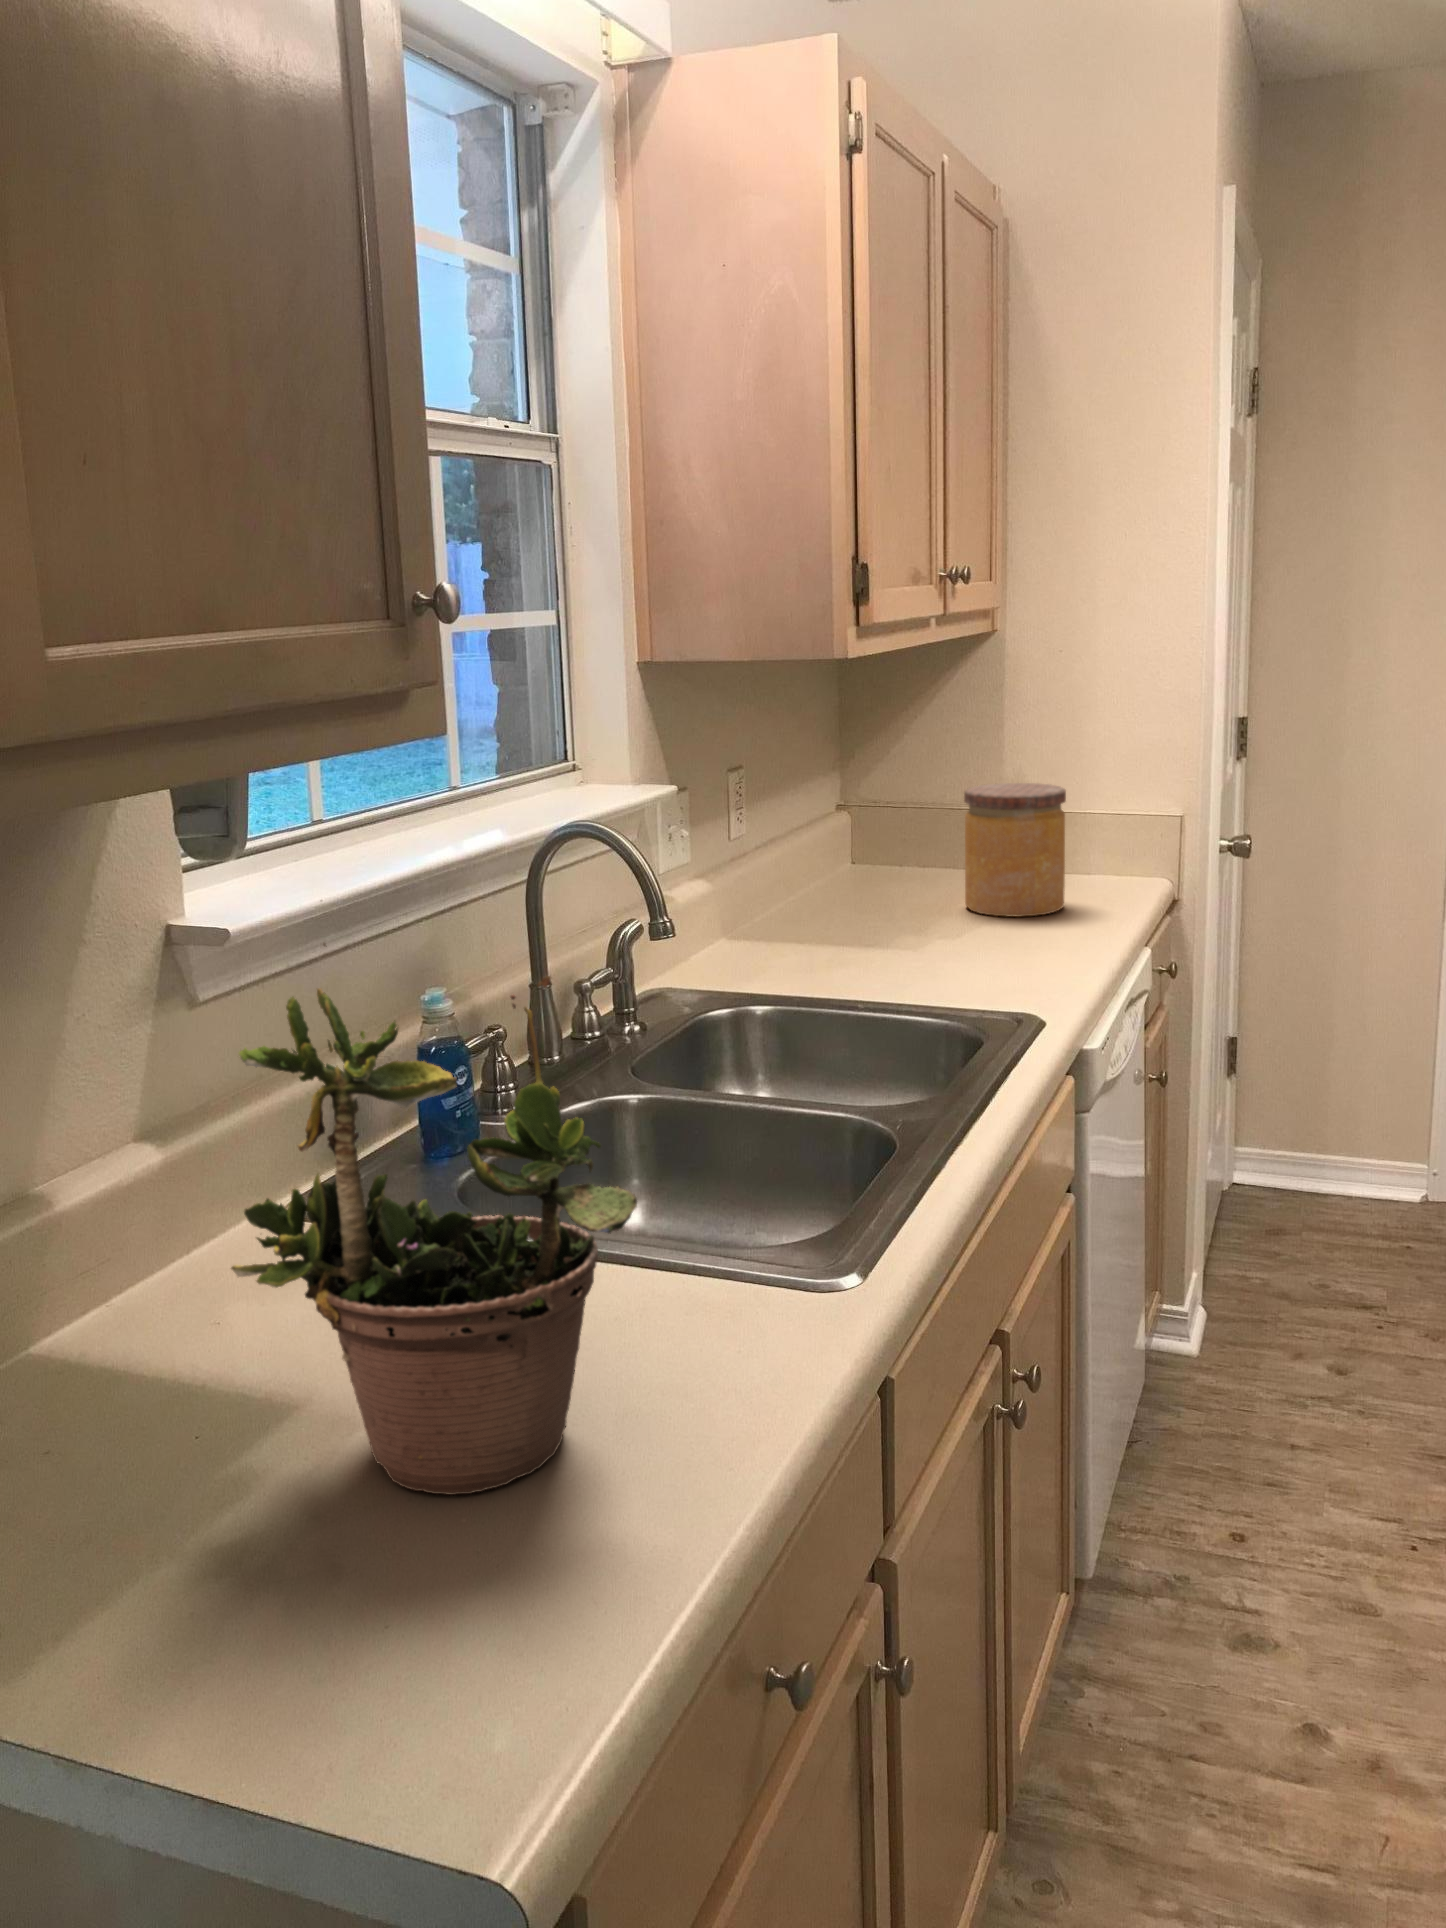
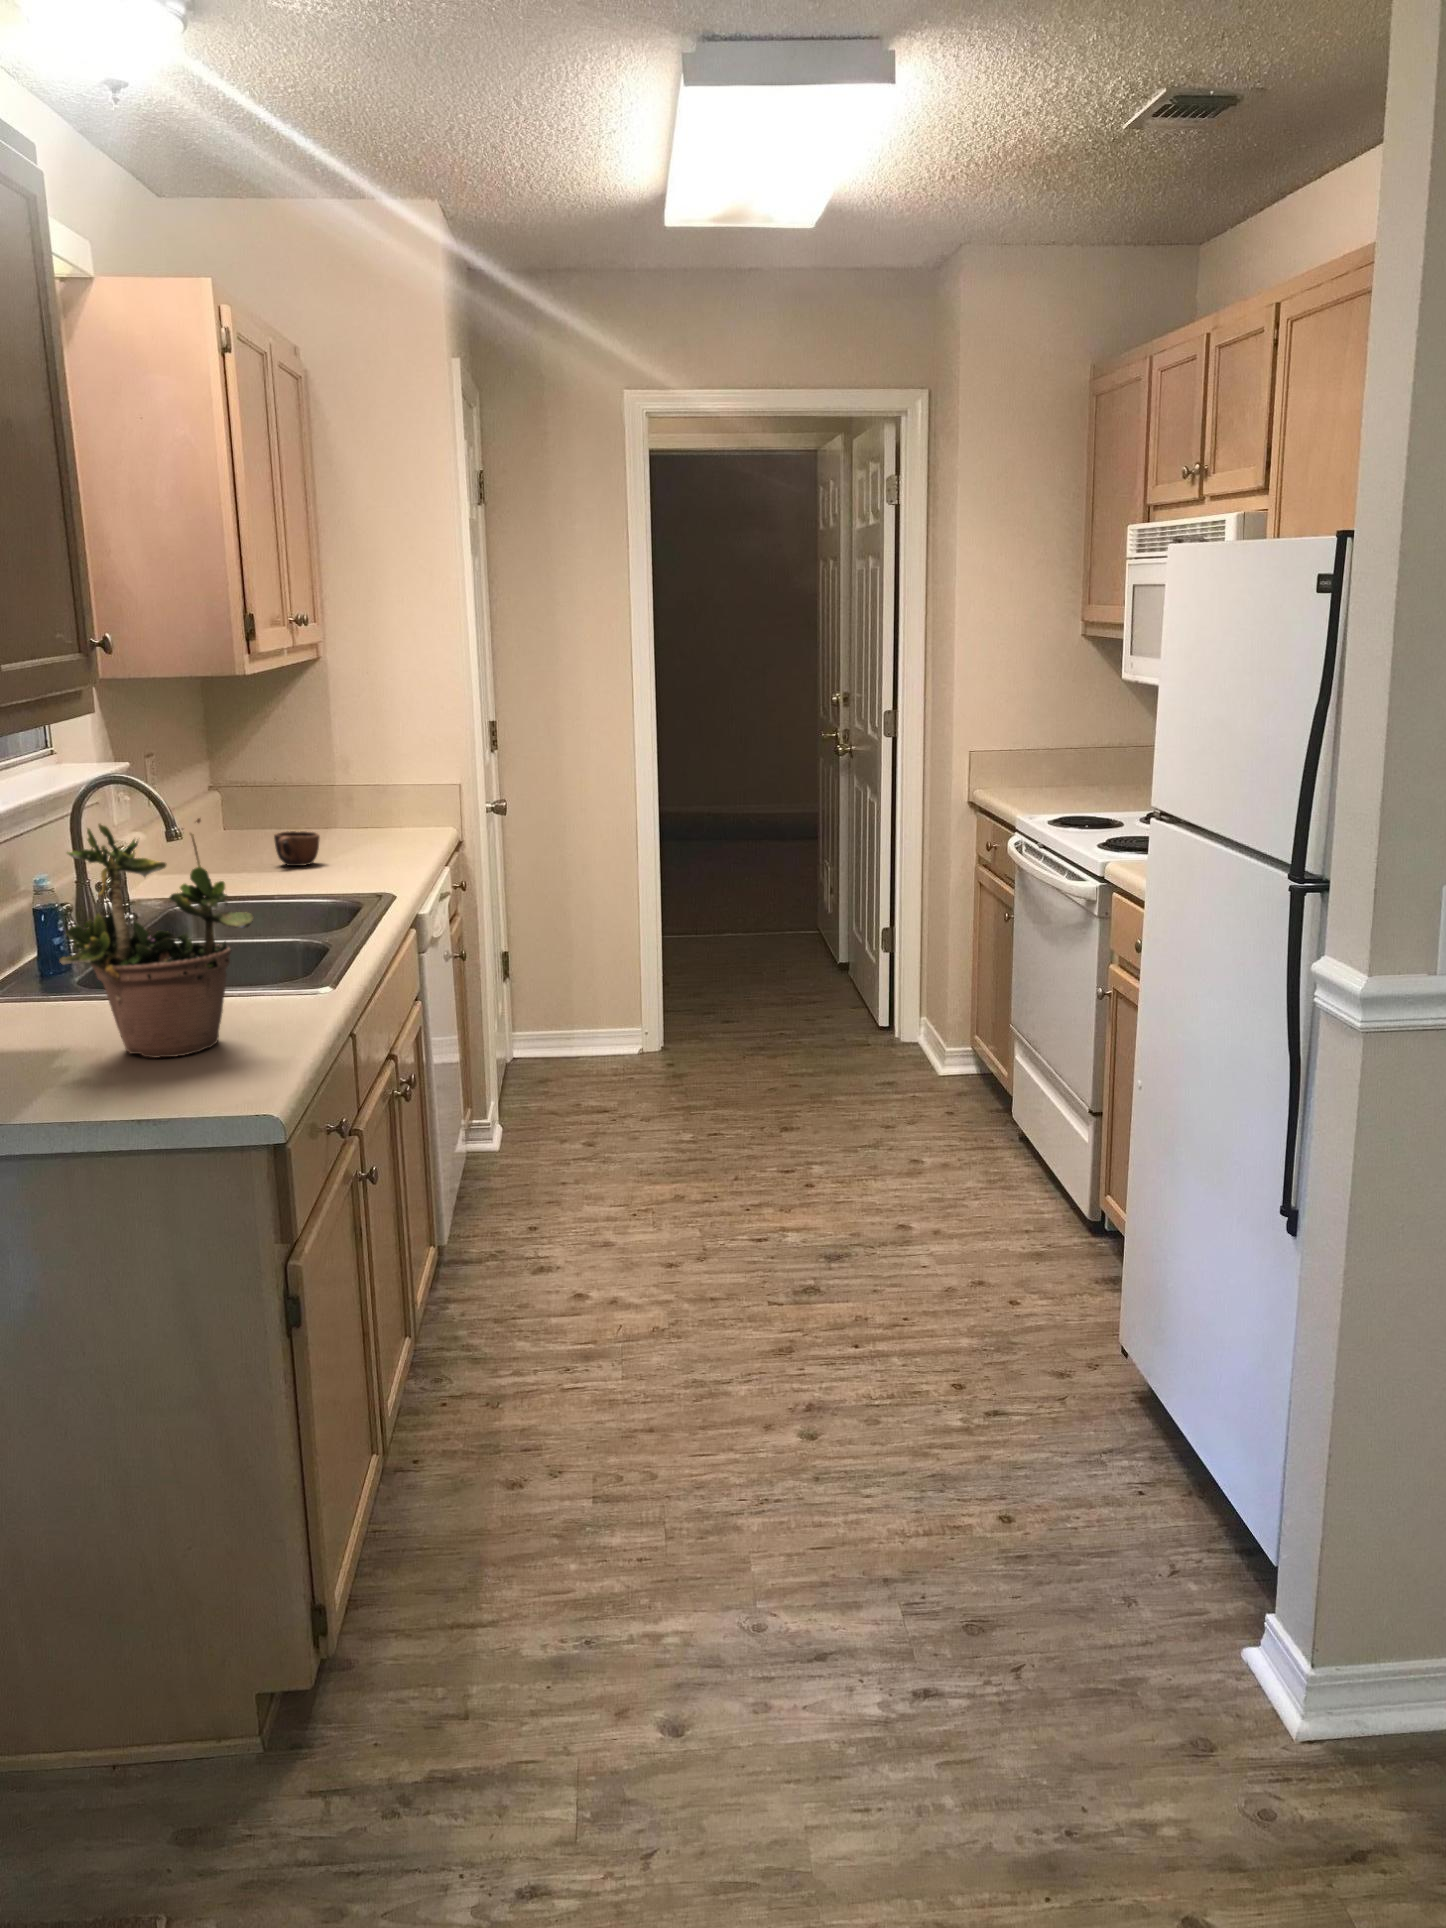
jar: present [964,783,1066,917] -> none [314,762,388,851]
mug: none [890,886,956,941] -> present [274,831,320,866]

